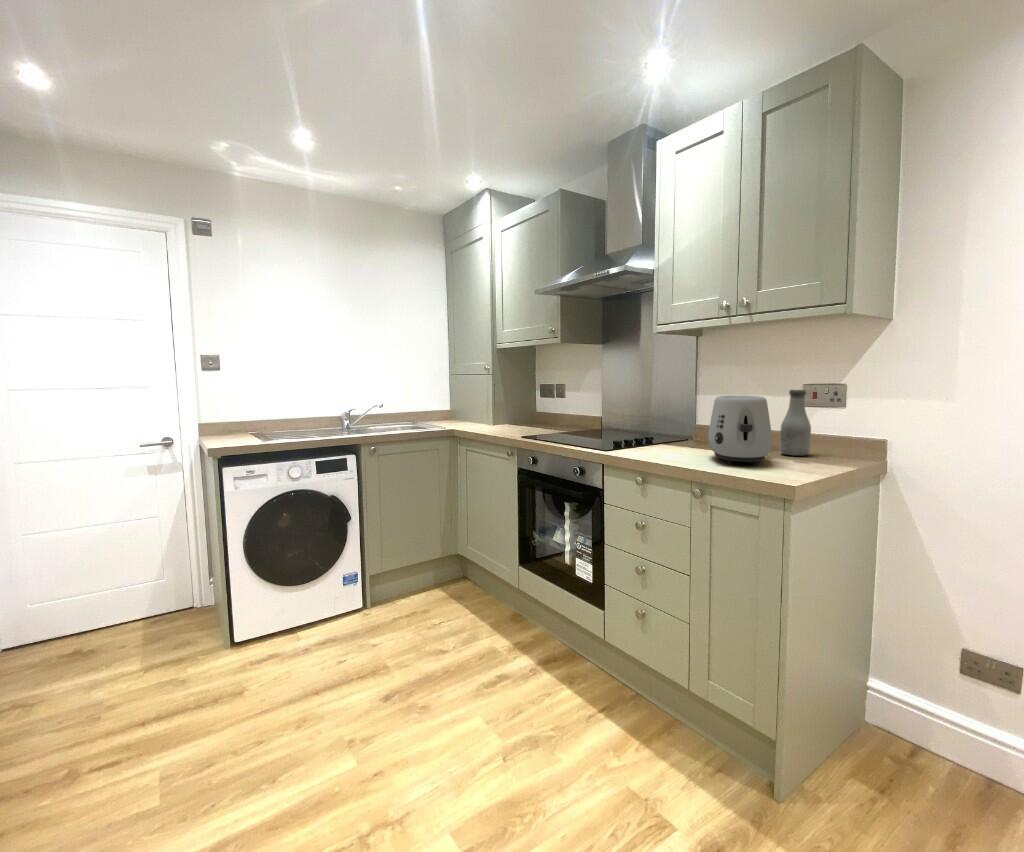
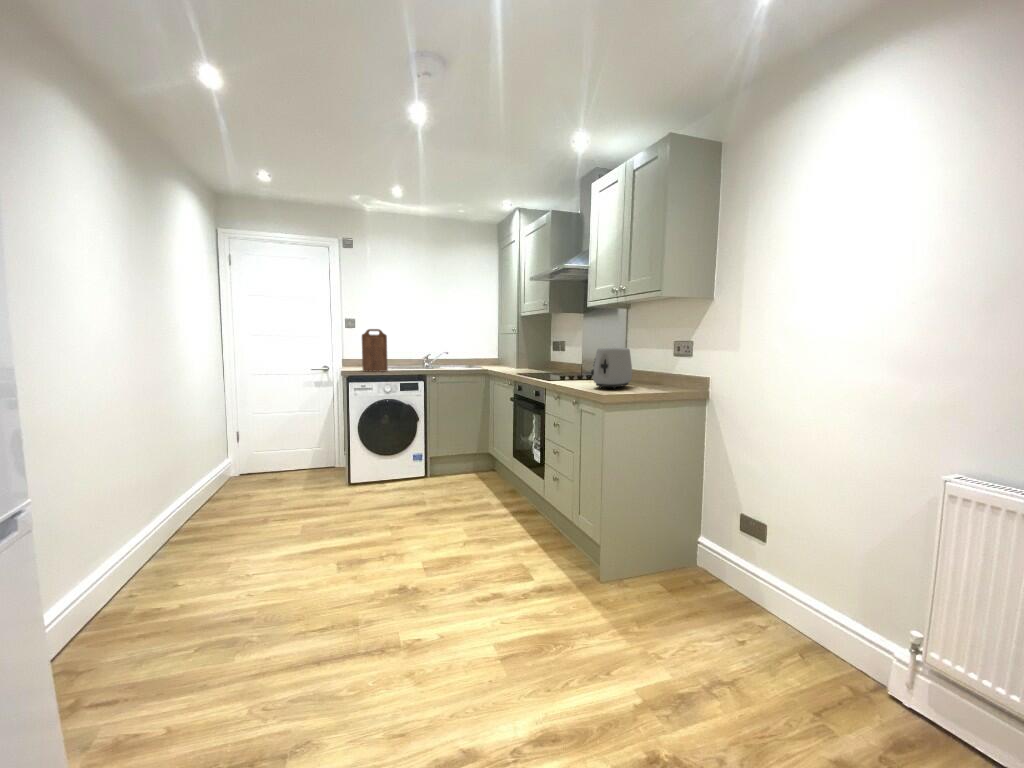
cutting board: none [247,371,297,446] -> present [362,329,388,371]
bottle: present [780,390,811,456] -> none [649,345,668,388]

